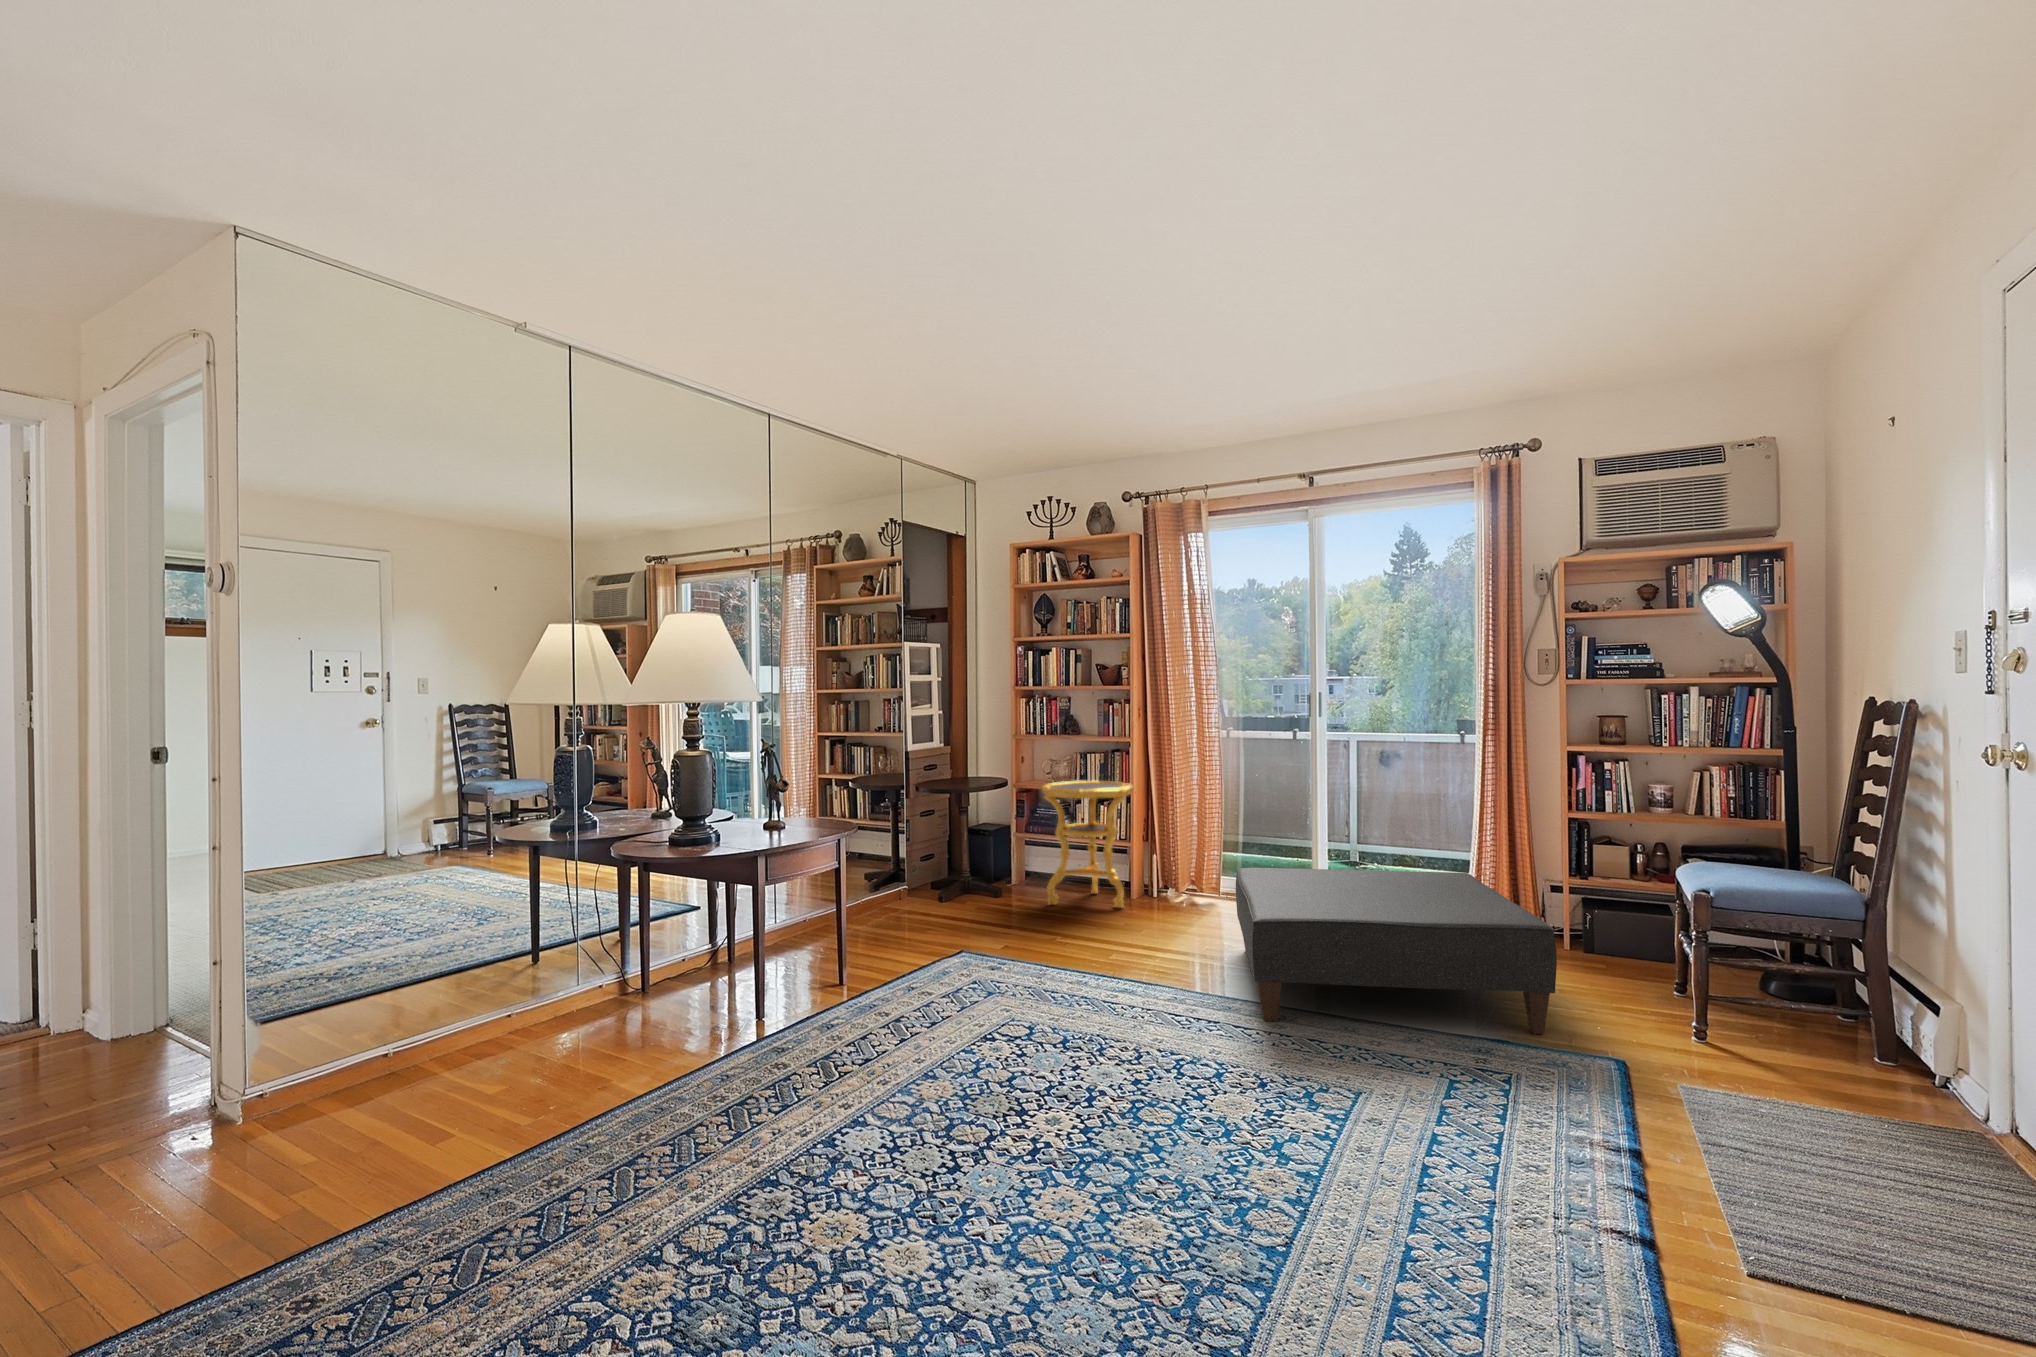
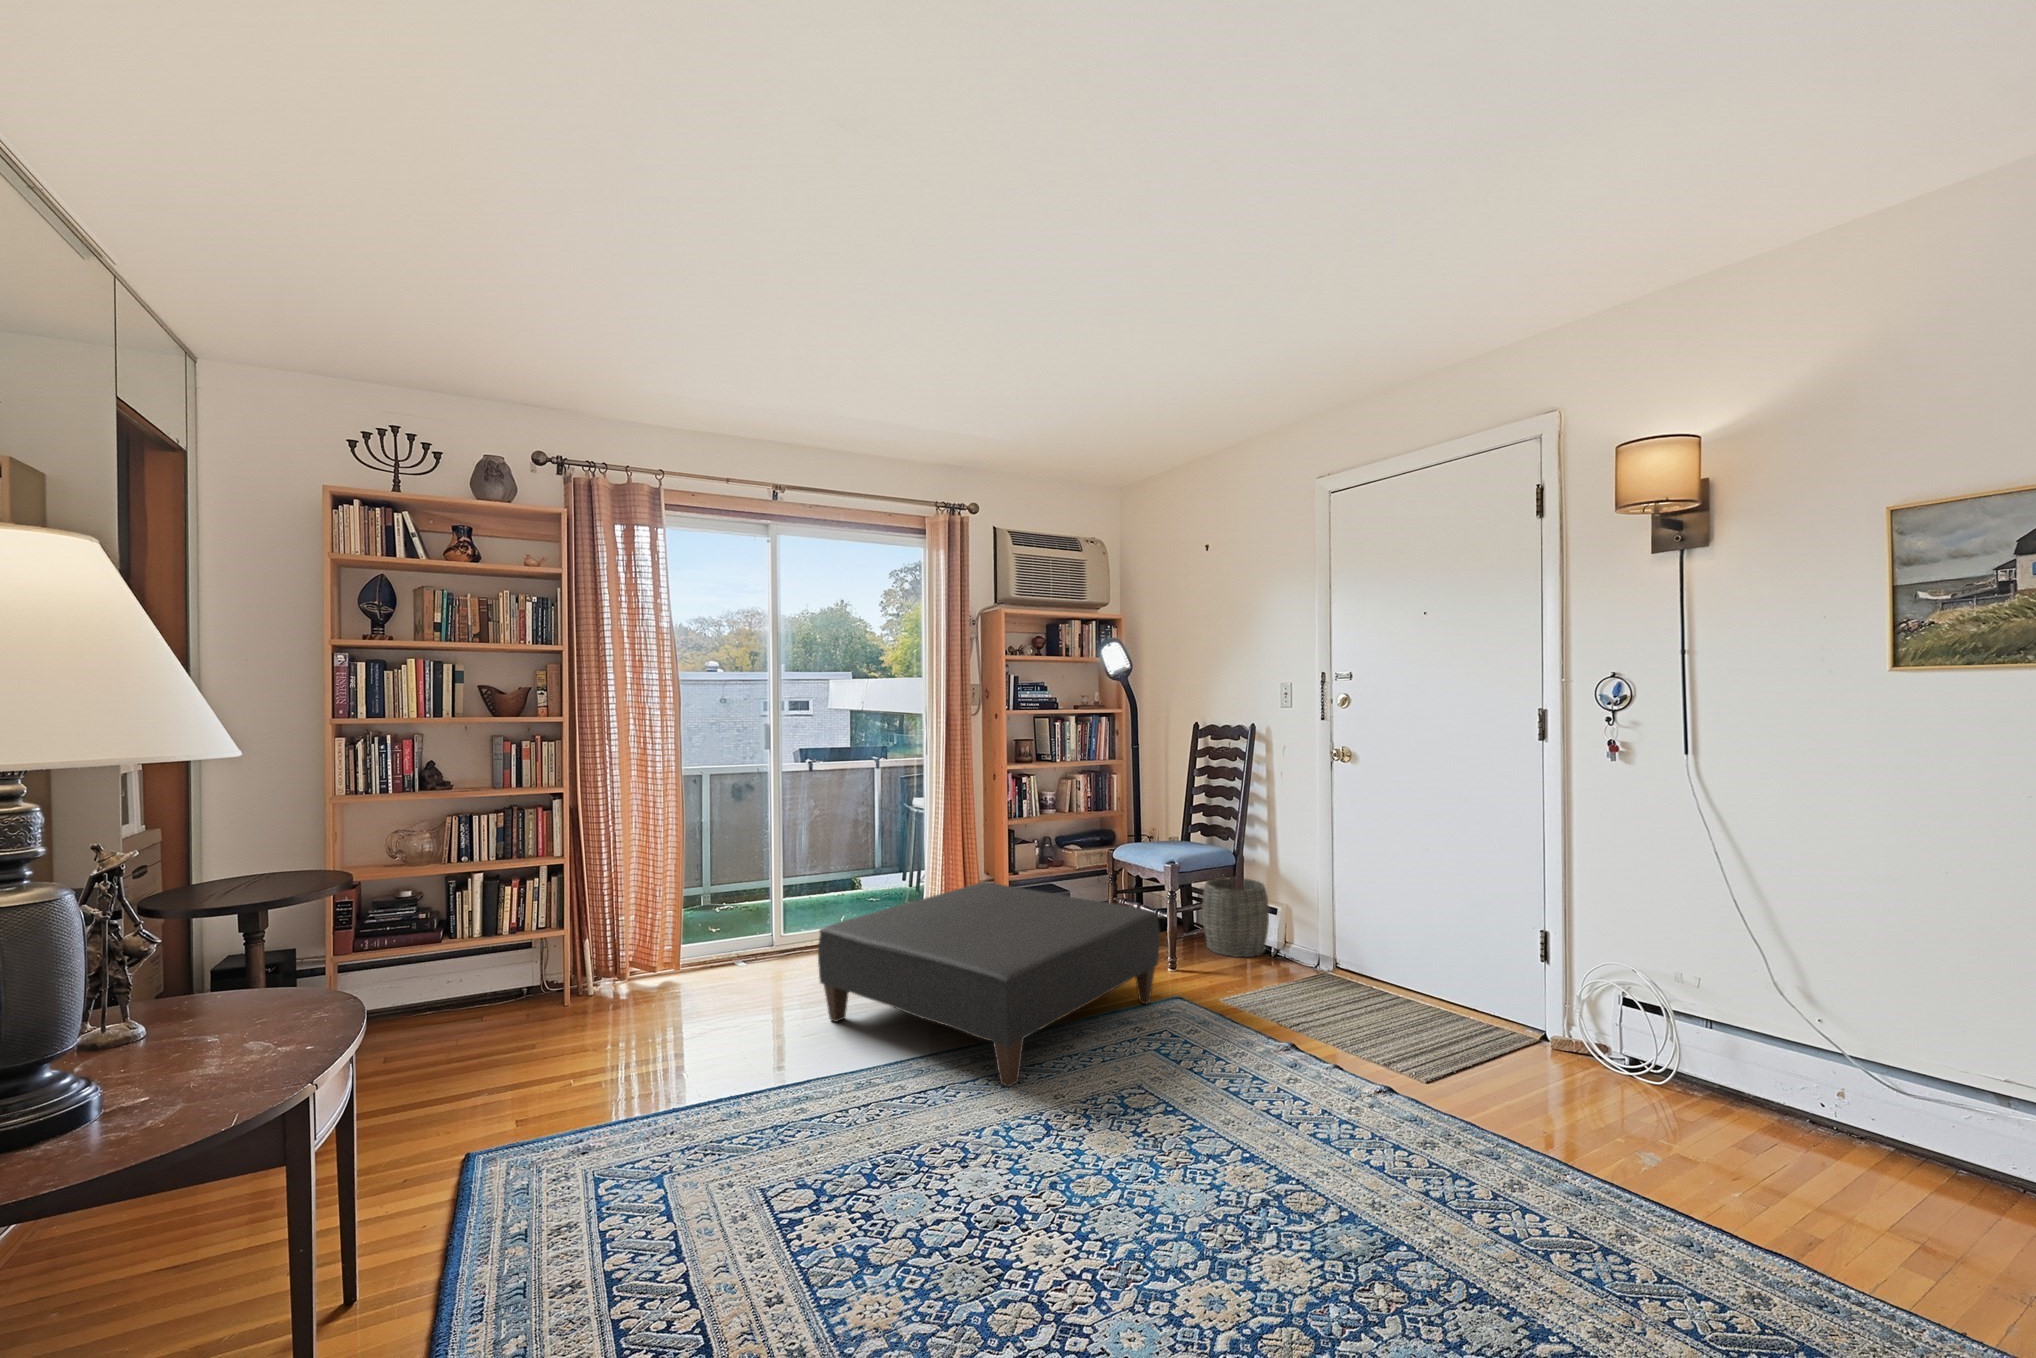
side table: present [1042,780,1133,908] -> none [439,849,596,1059]
woven basket: none [1773,937,1904,1065] -> present [1202,878,1269,957]

